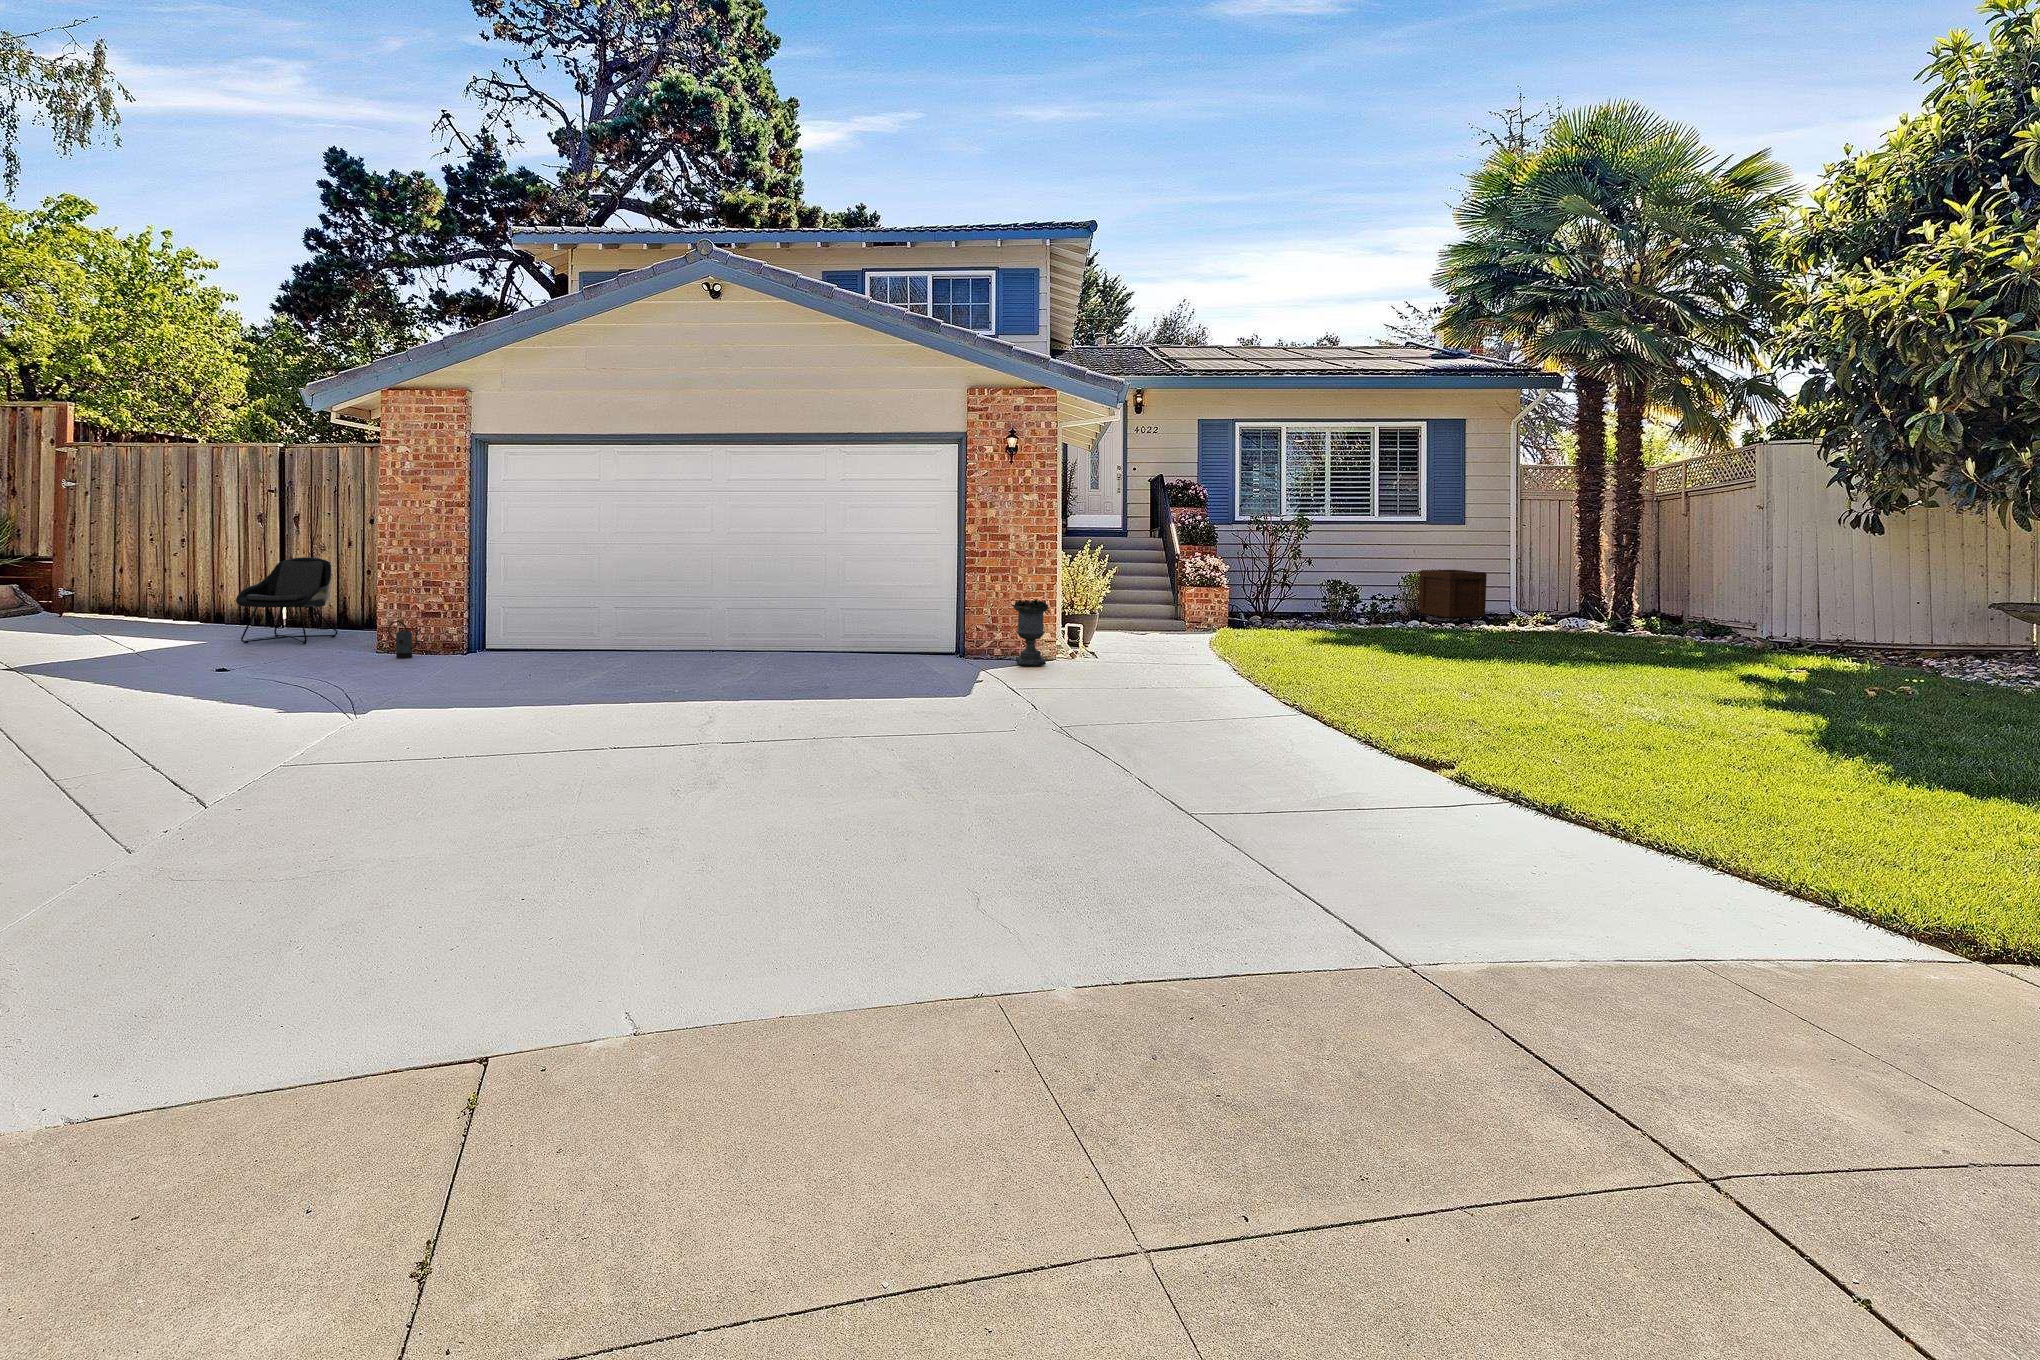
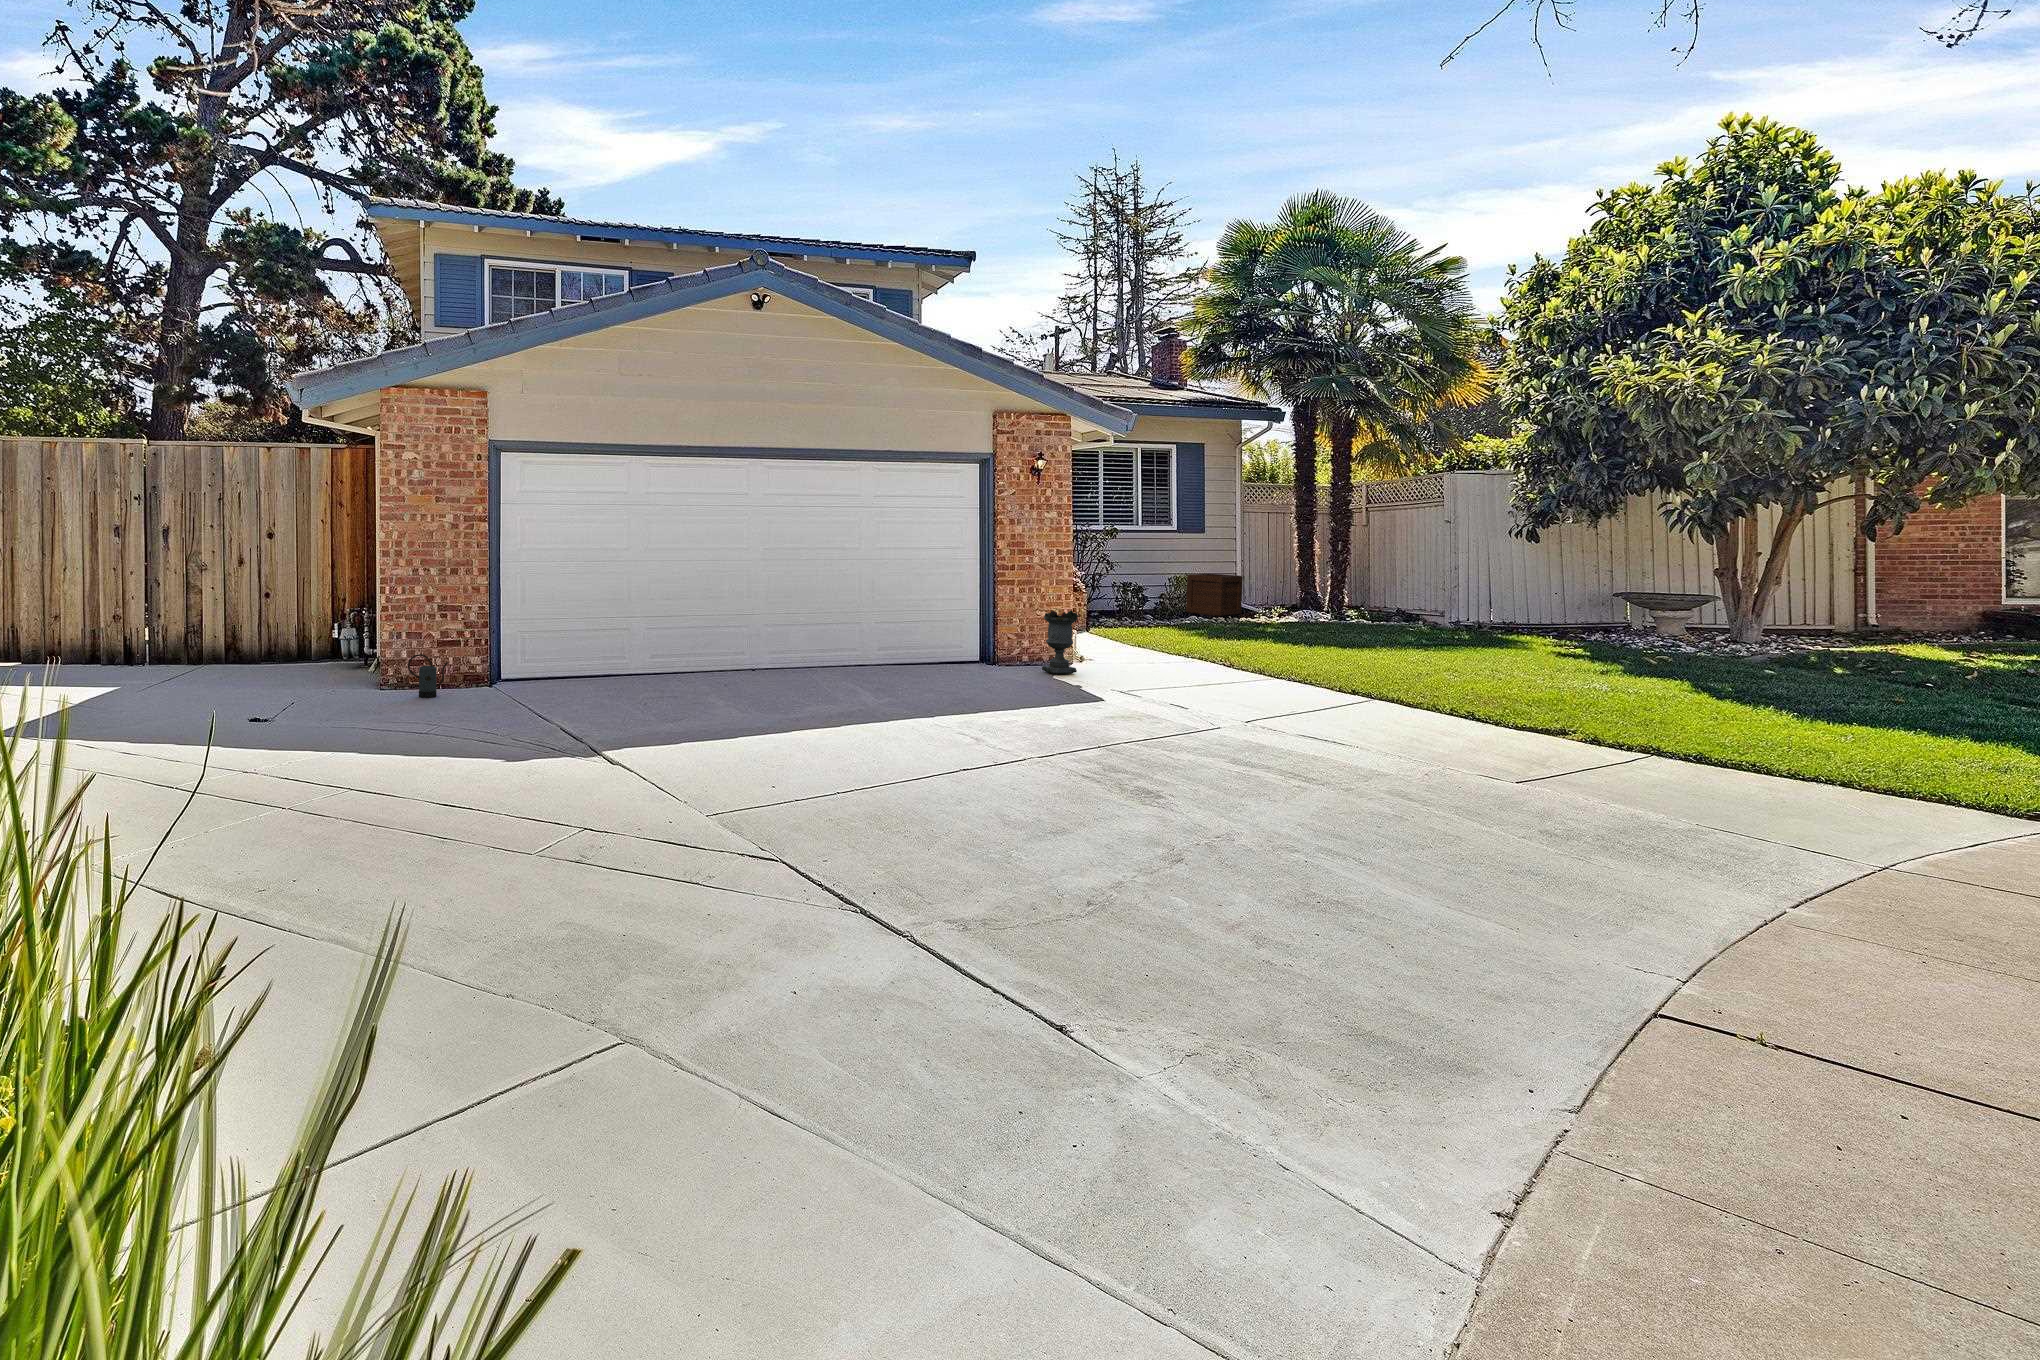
lounge chair: present [236,557,337,644] -> none [150,580,255,689]

